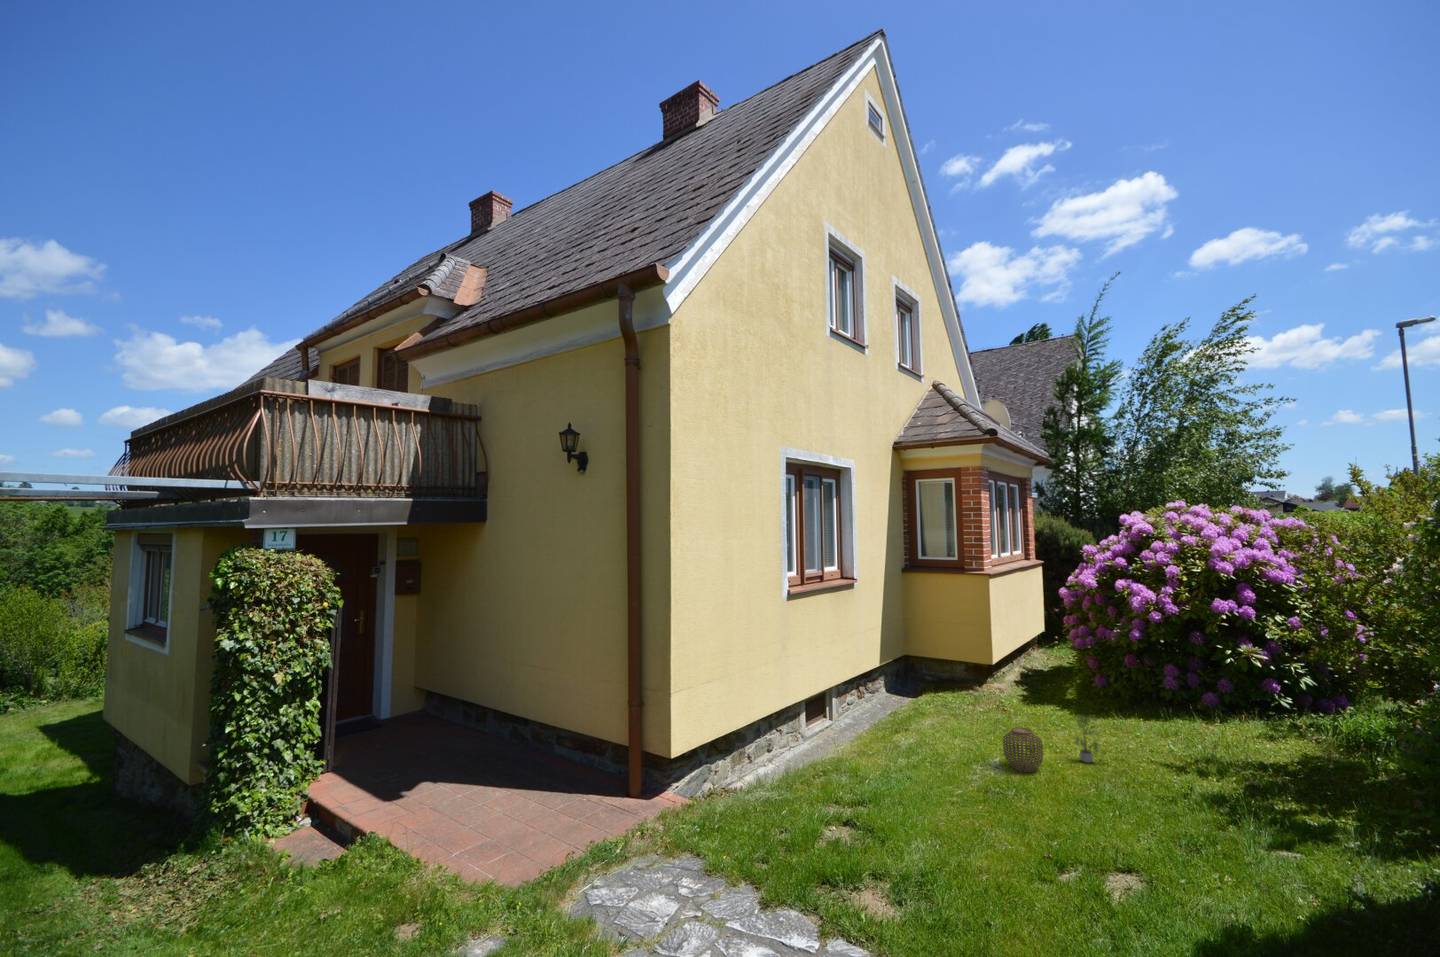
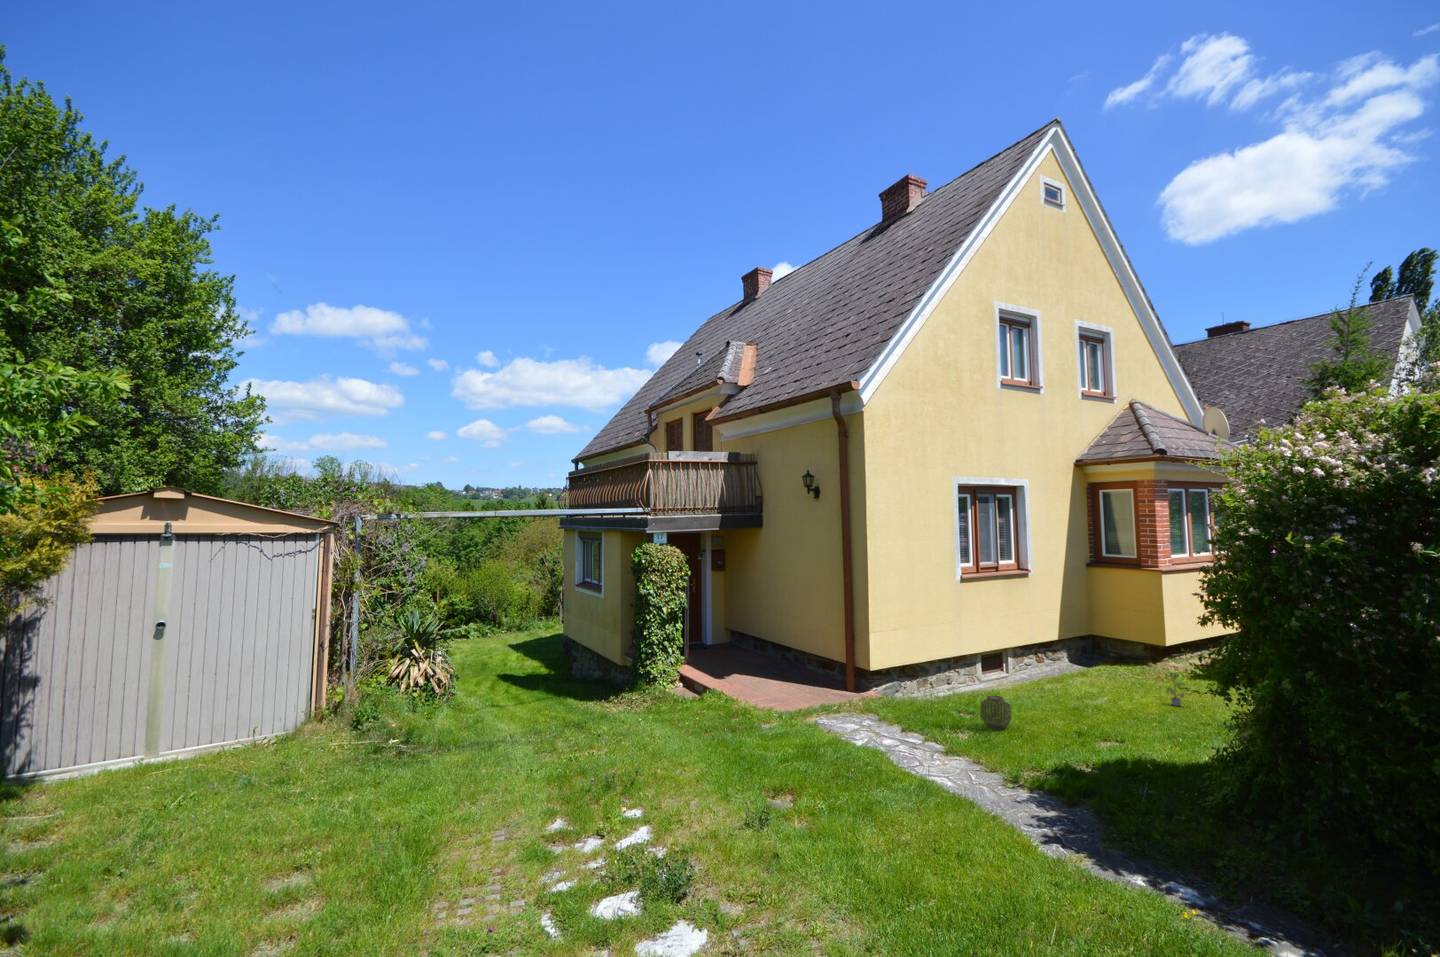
woven basket: present [1003,727,1043,772] -> present [980,696,1011,729]

